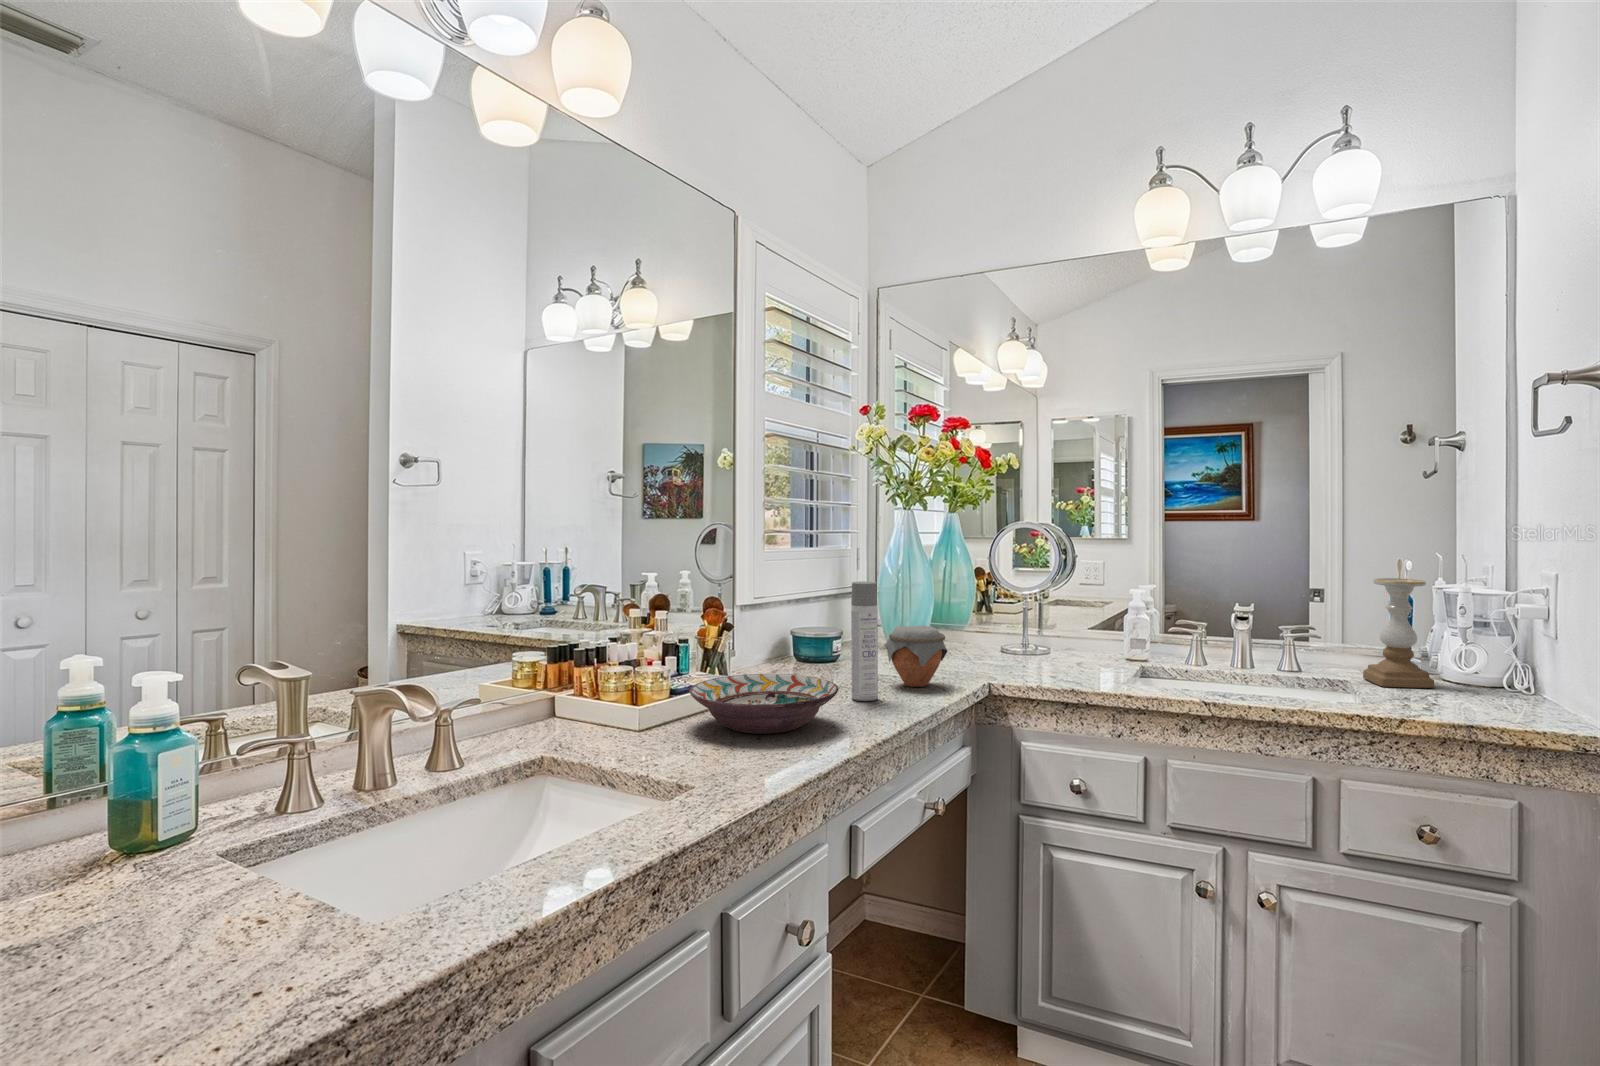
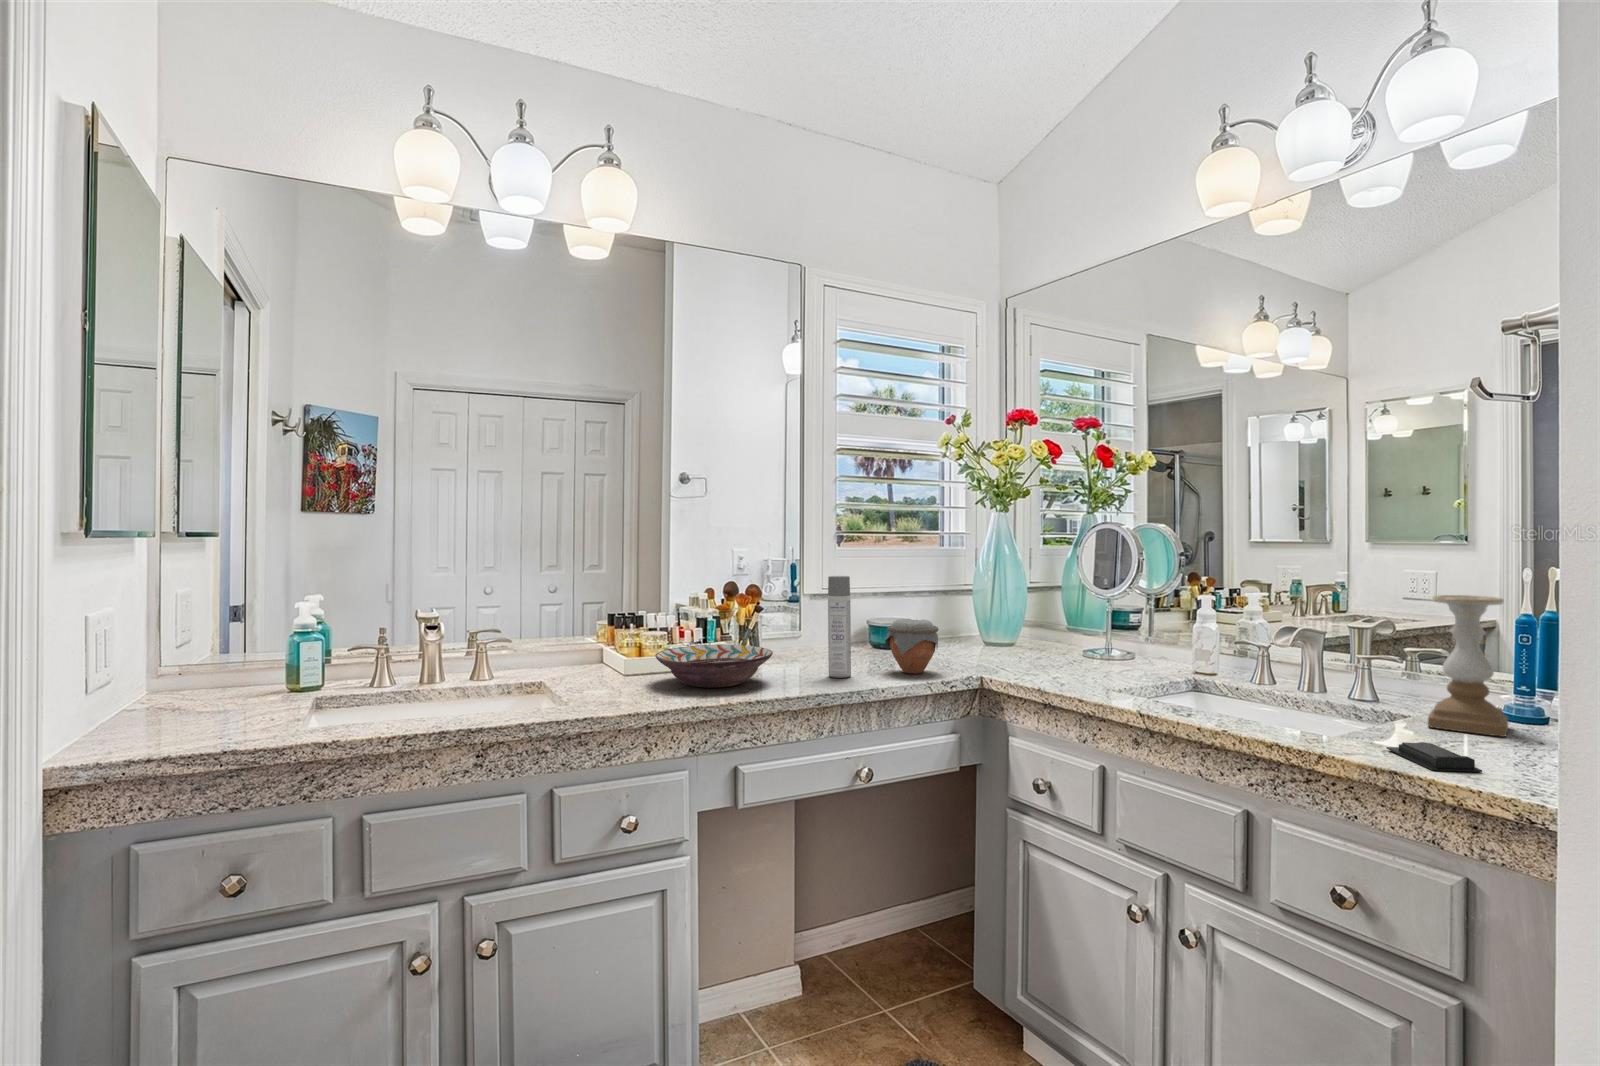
soap bar: none [1418,700,1504,721] -> present [1387,742,1482,772]

